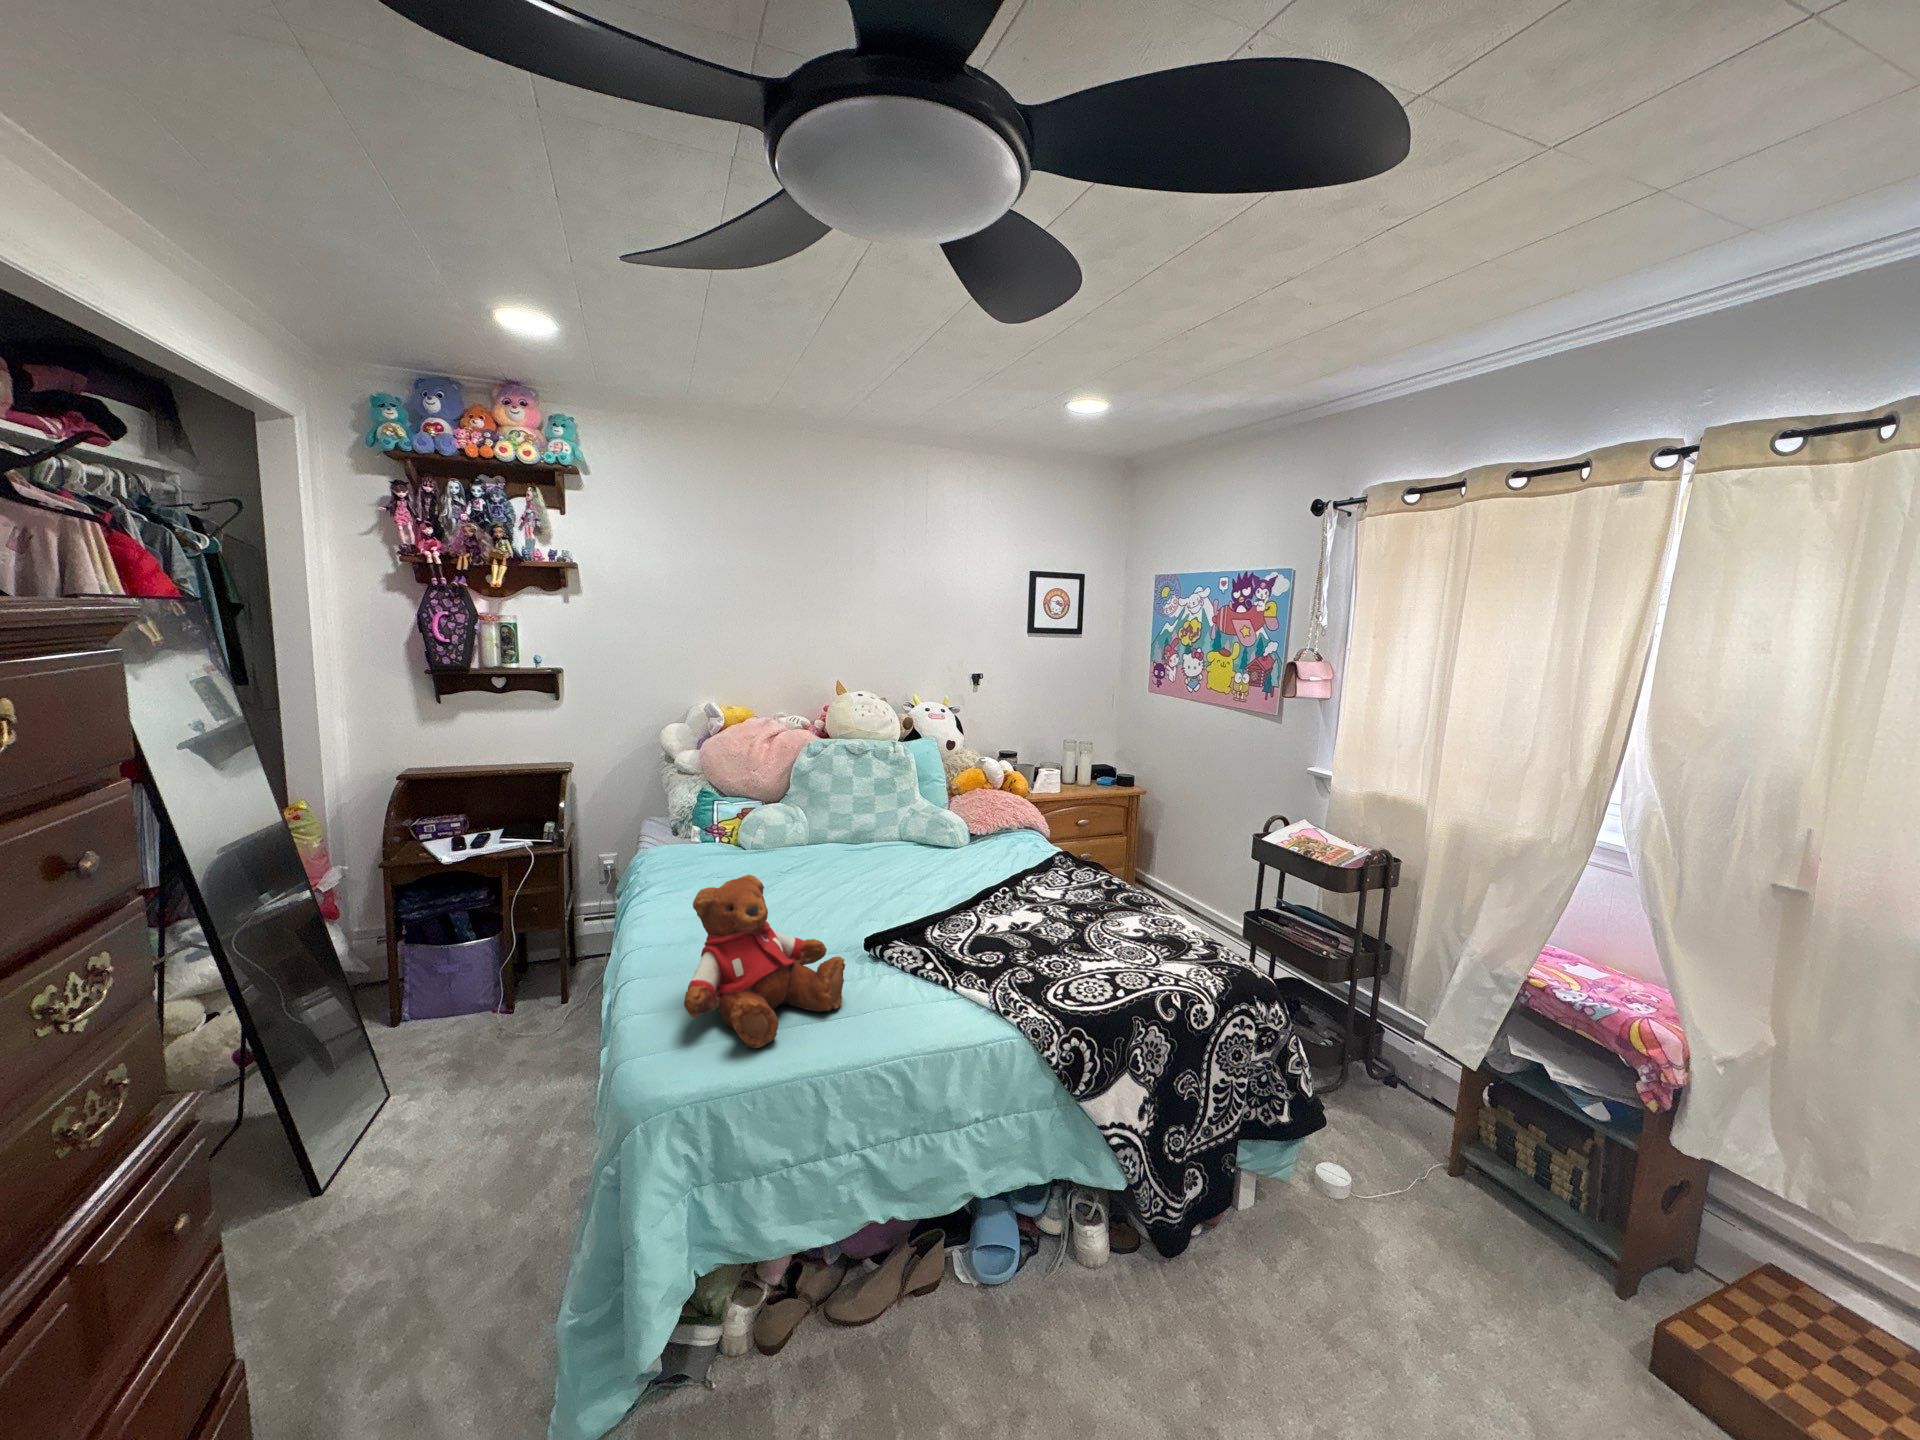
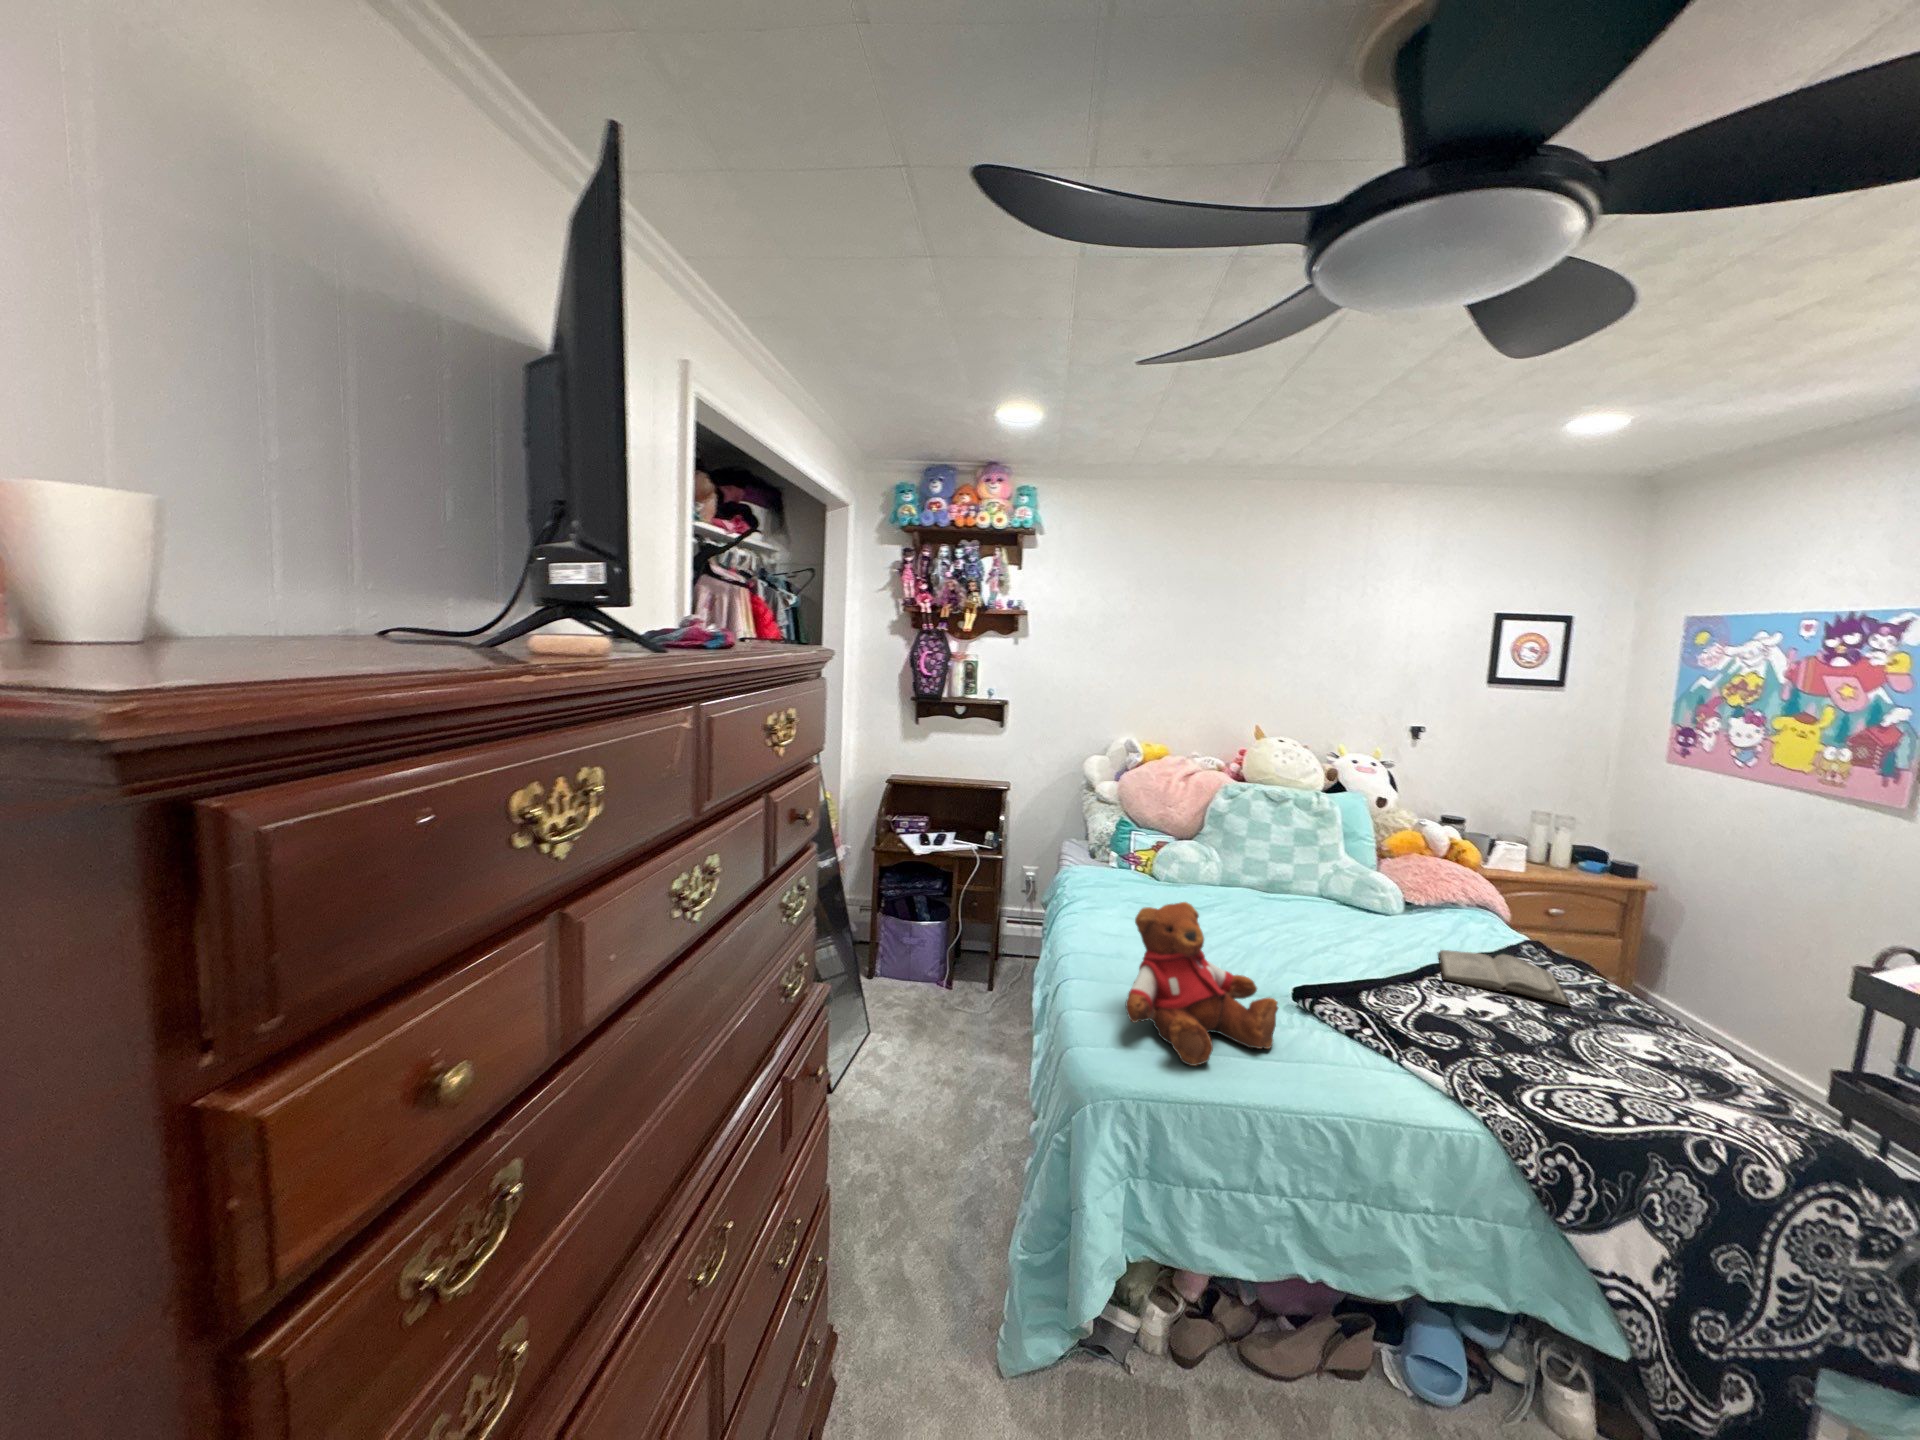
diary: none [993,869,1087,905] -> present [1438,950,1571,1006]

